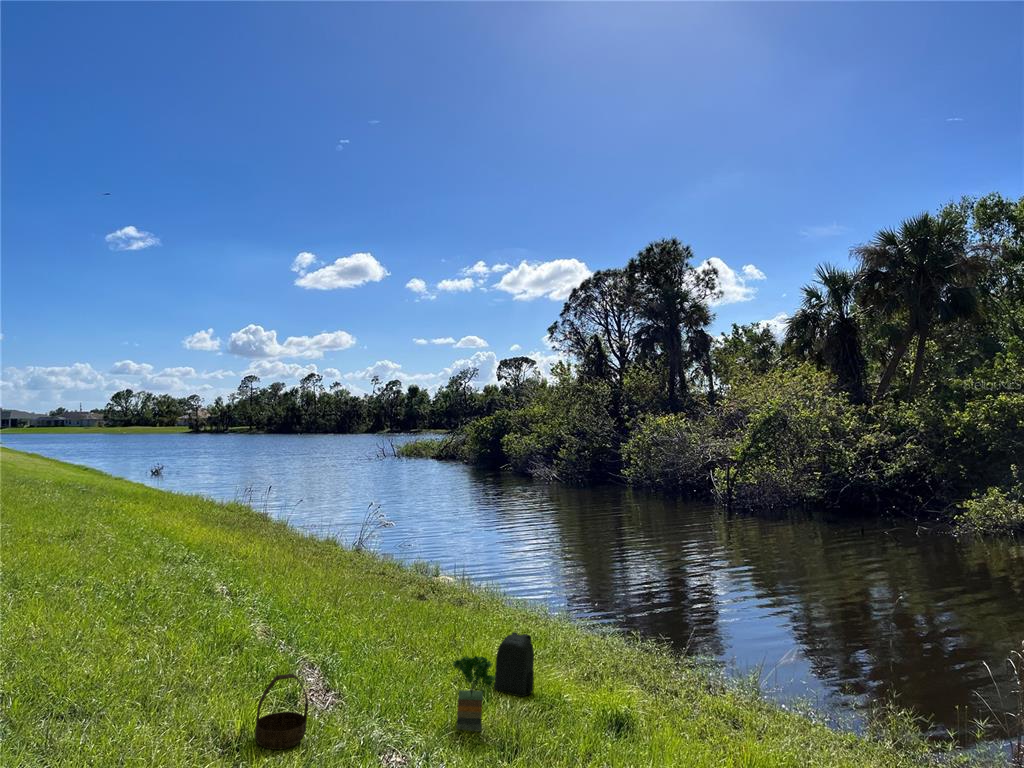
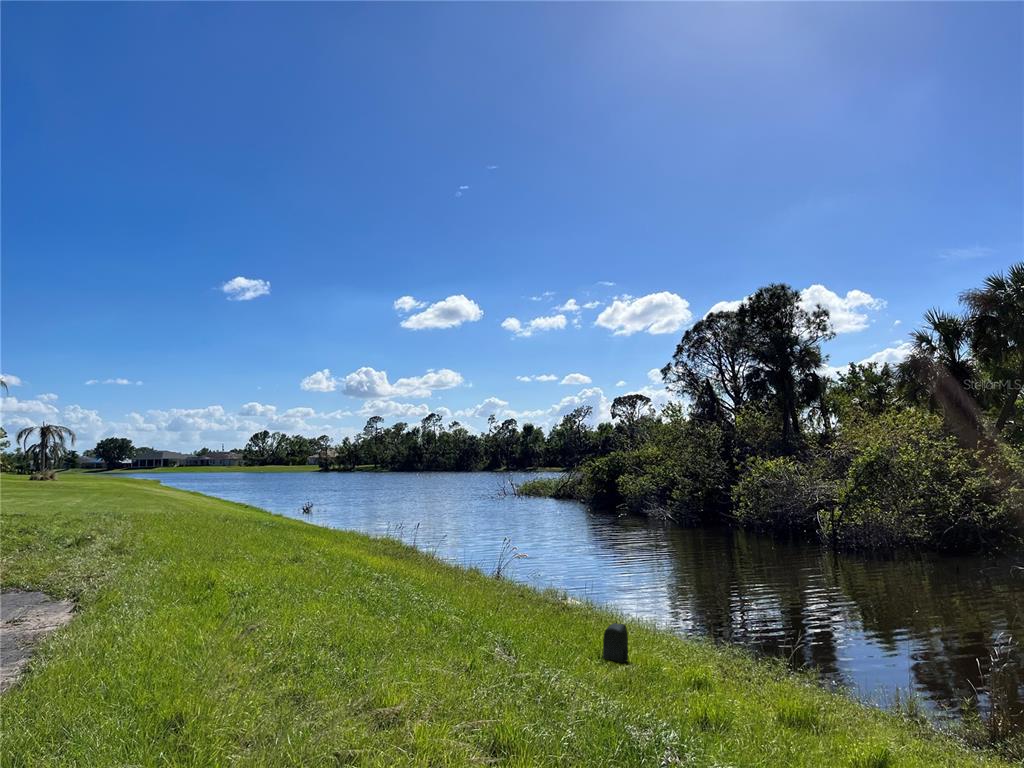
potted tree: present [453,656,495,731] -> none [575,628,602,673]
basket: present [255,674,308,750] -> none [472,628,498,666]

